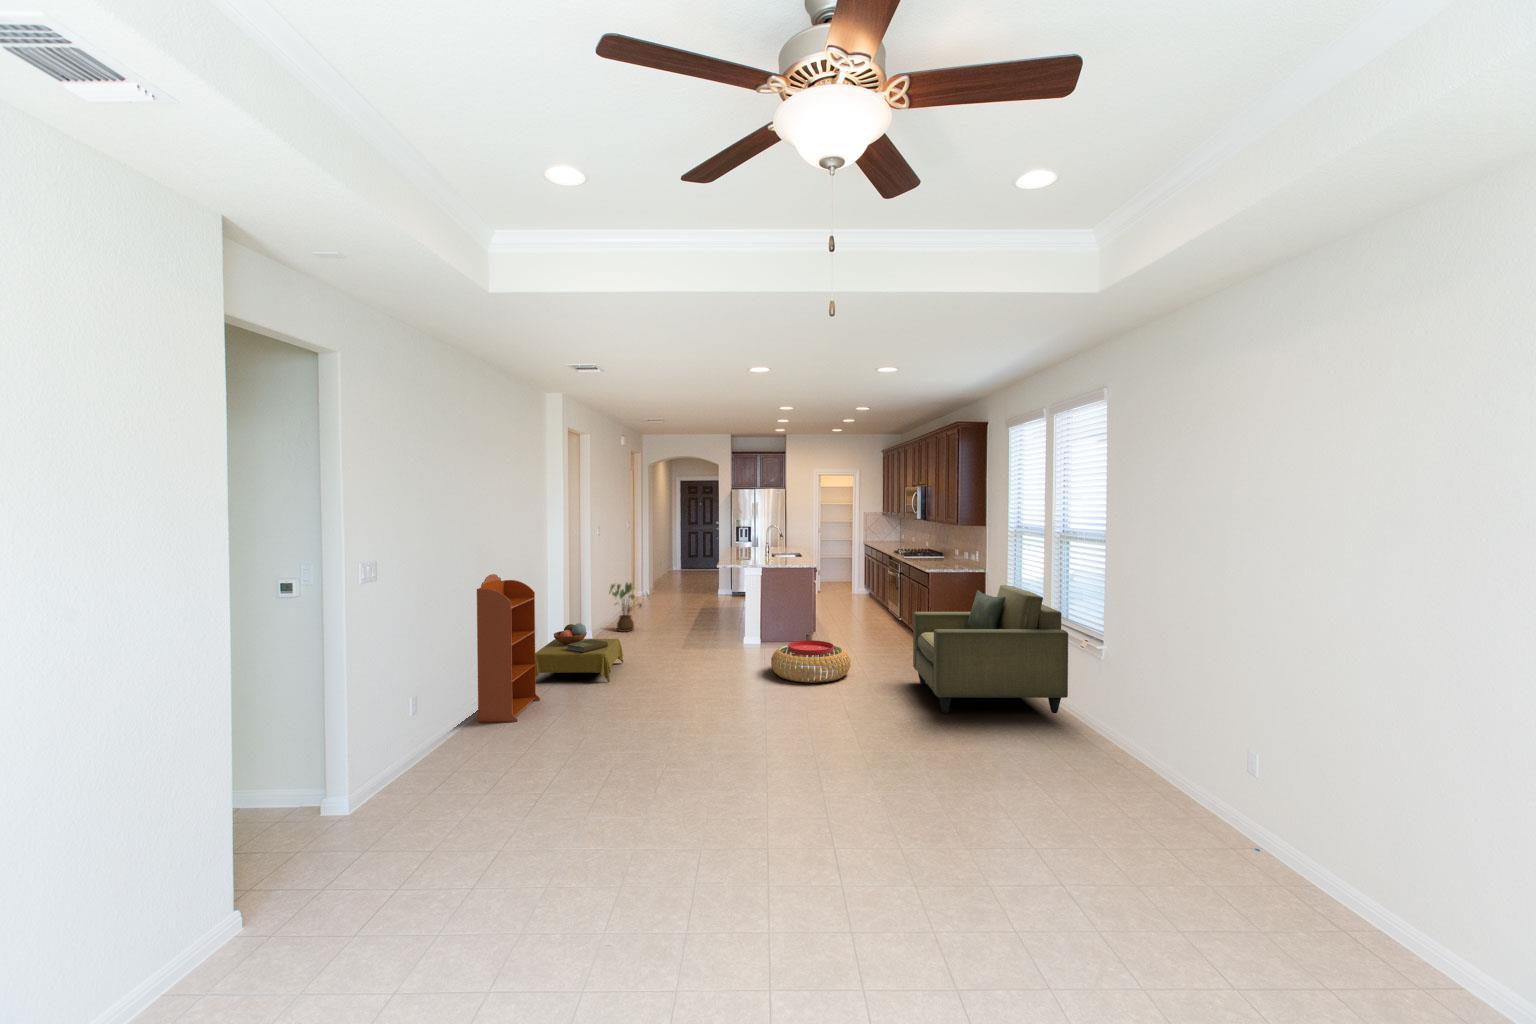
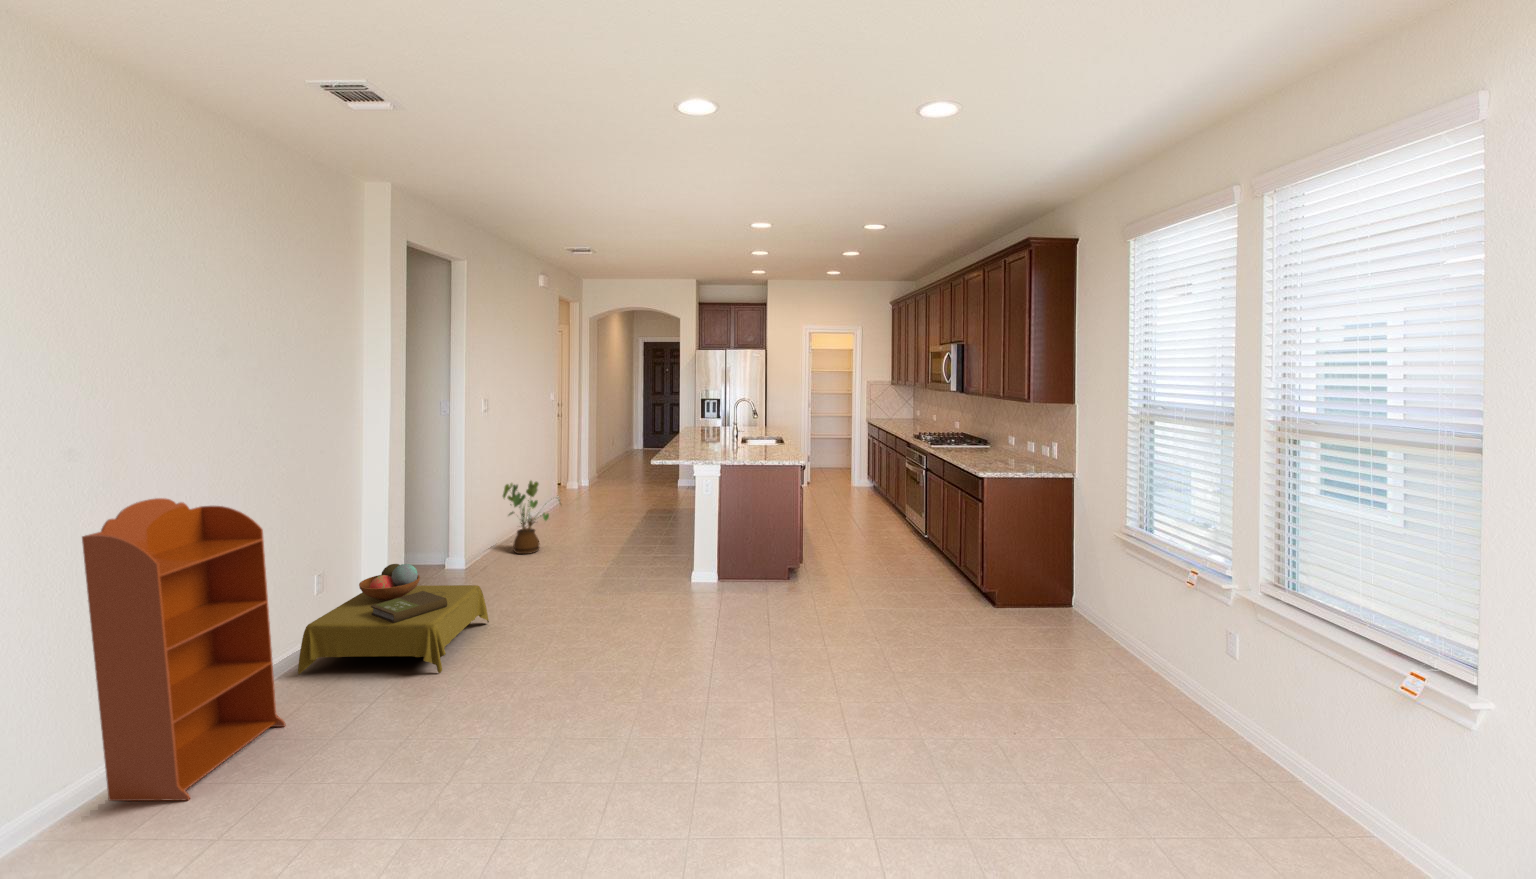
armchair: present [913,585,1068,713] -> none [967,513,1299,774]
pouf: present [771,640,851,683] -> none [725,593,858,676]

